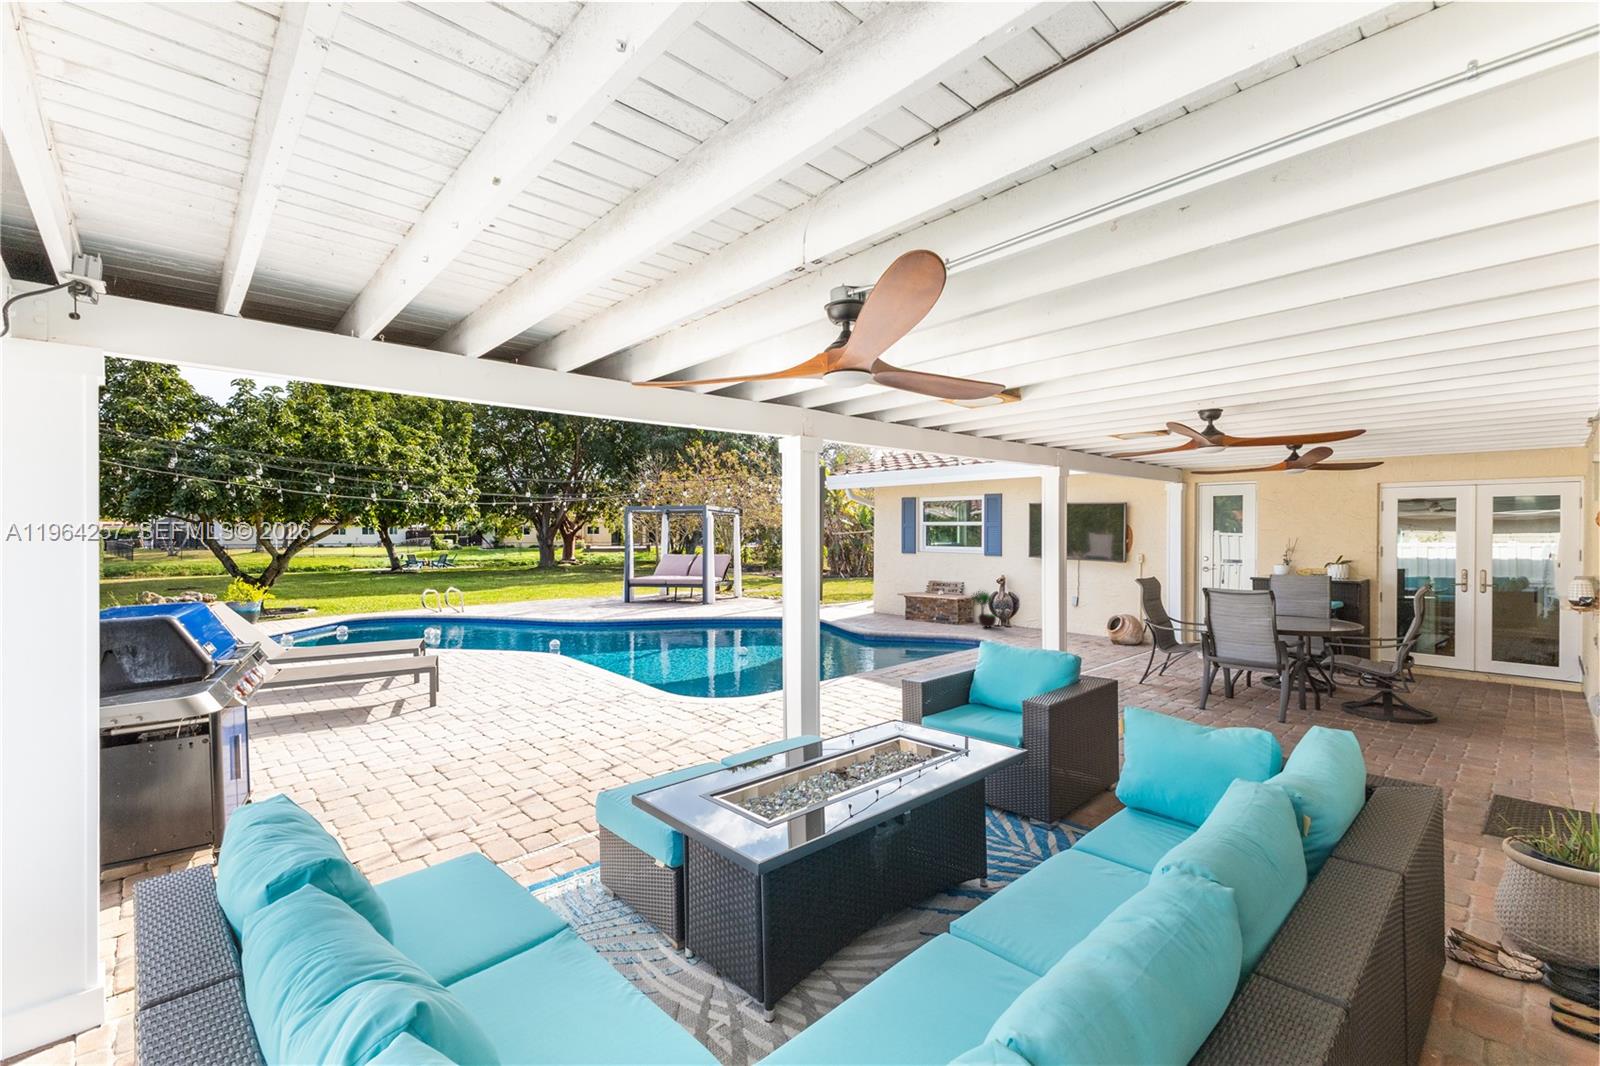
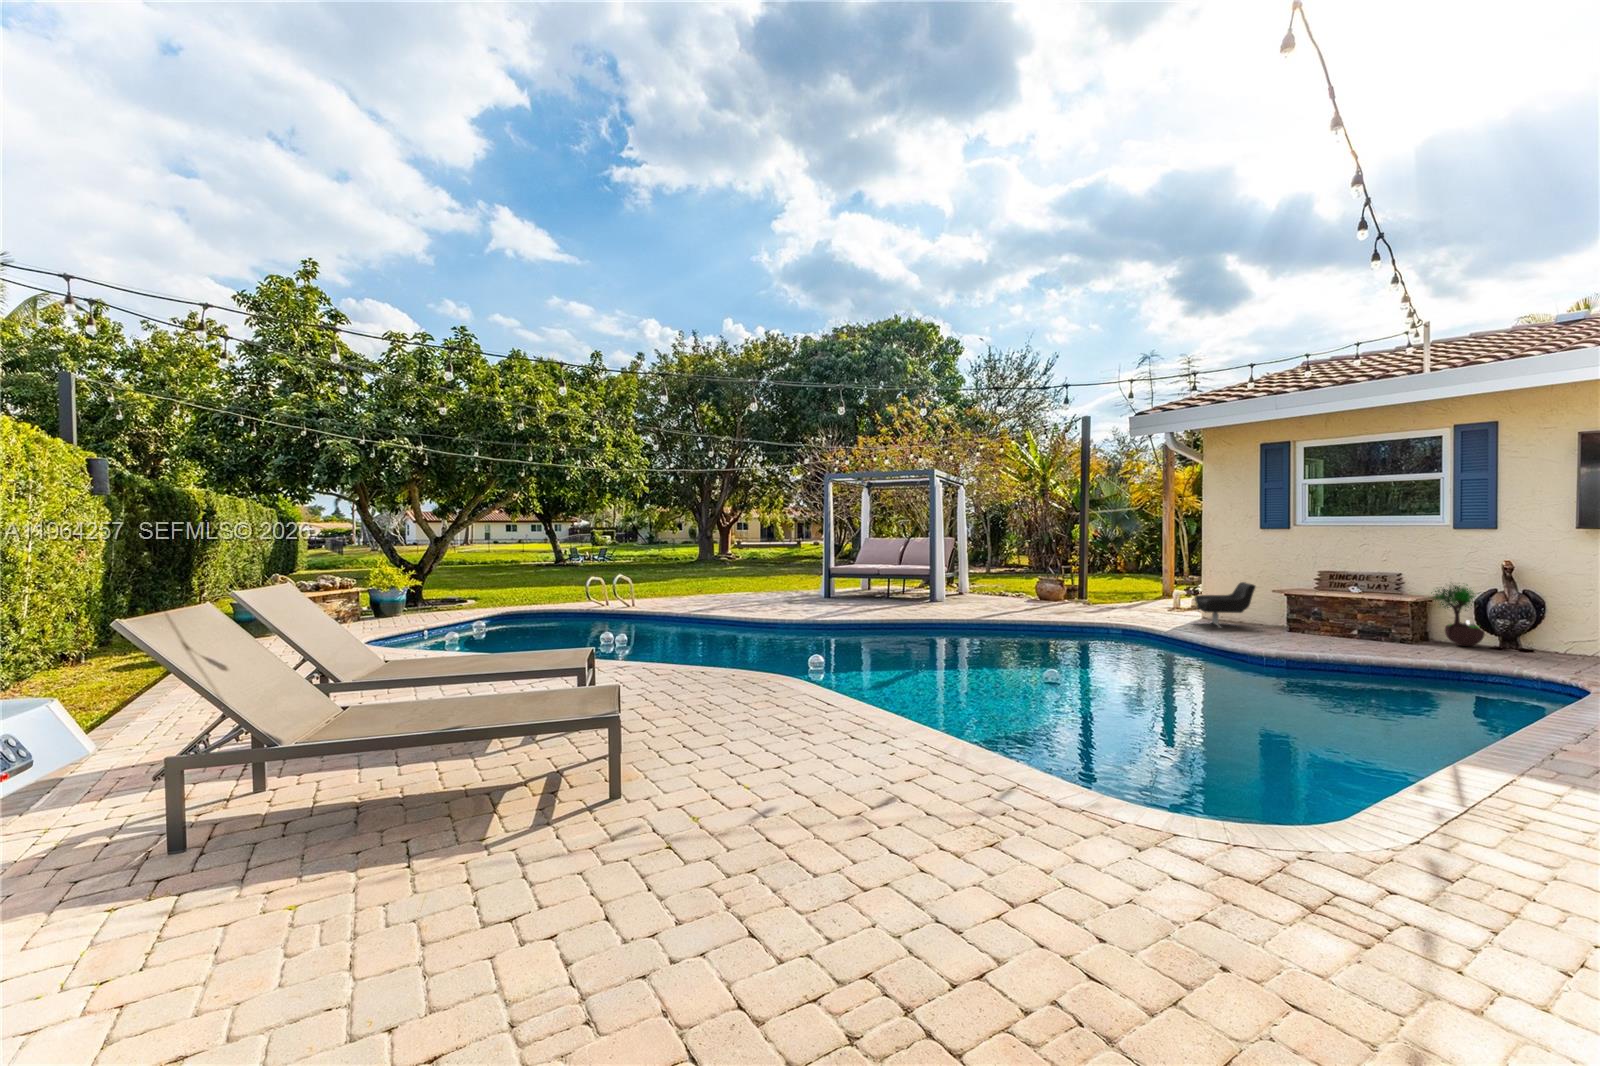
lounge chair: none [858,589,893,619] -> present [1195,582,1255,627]

